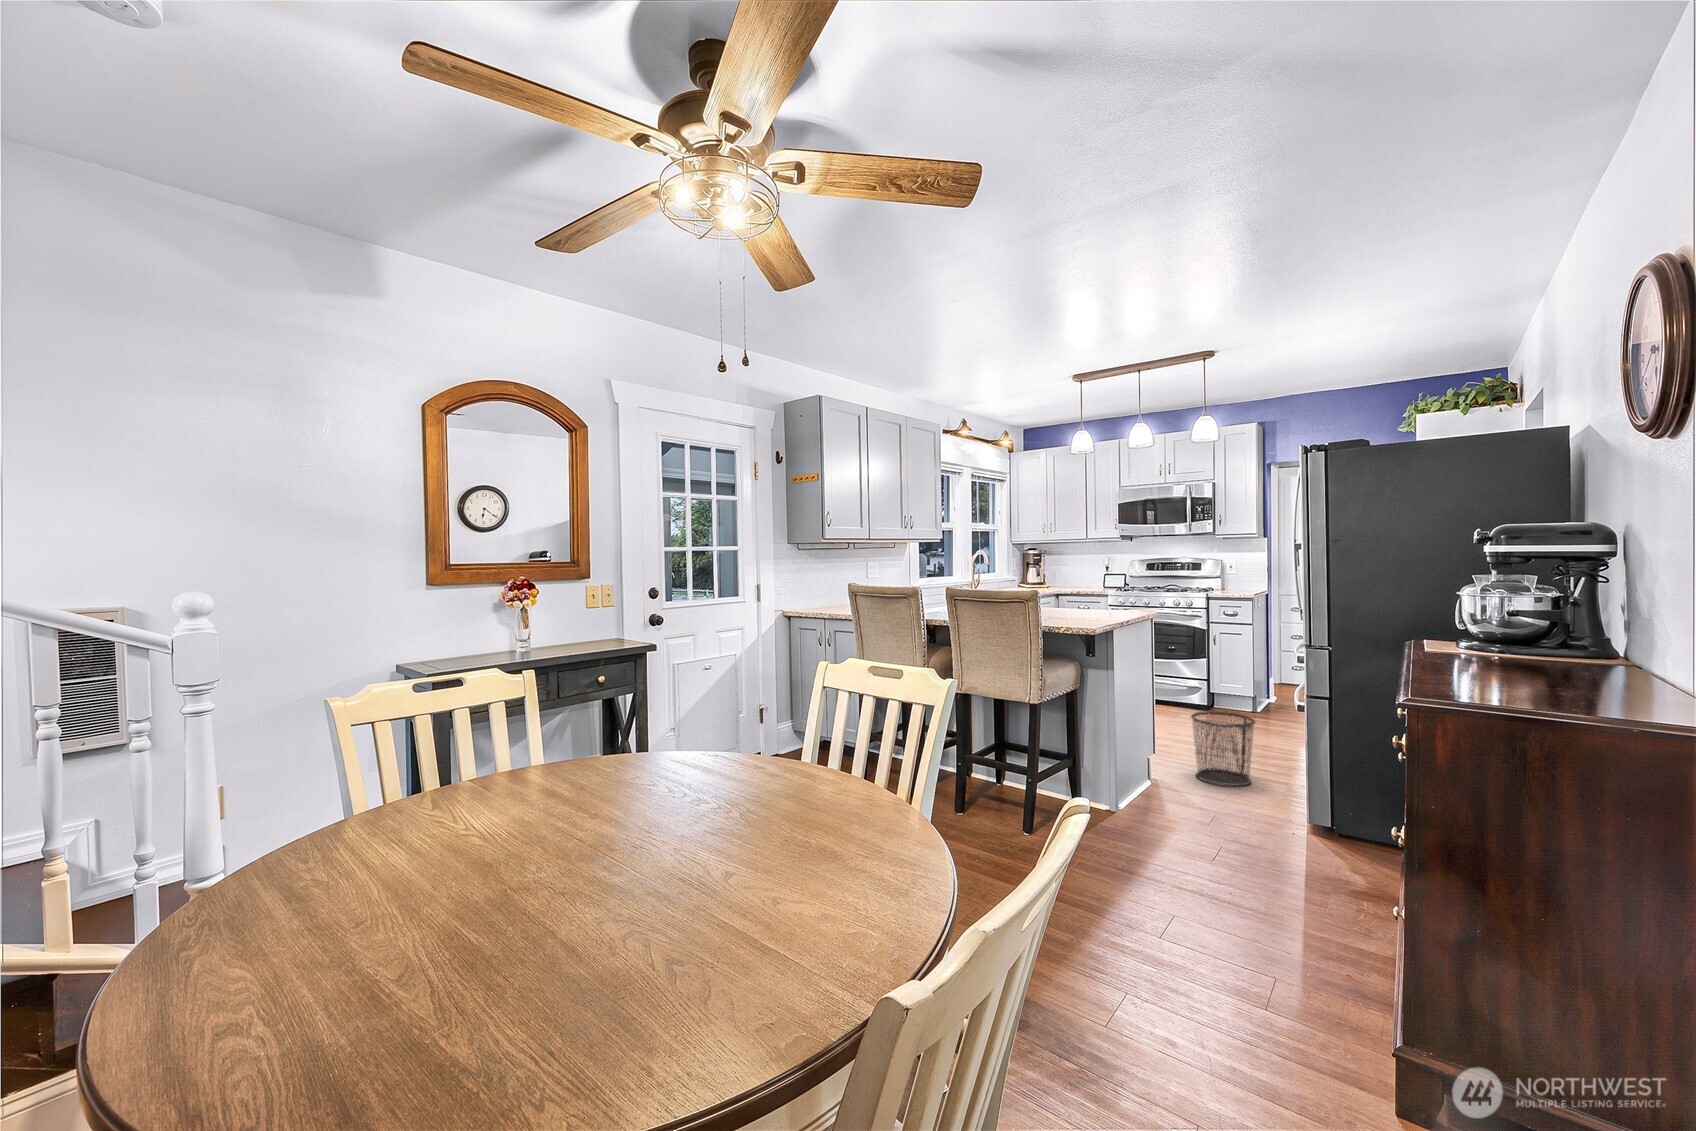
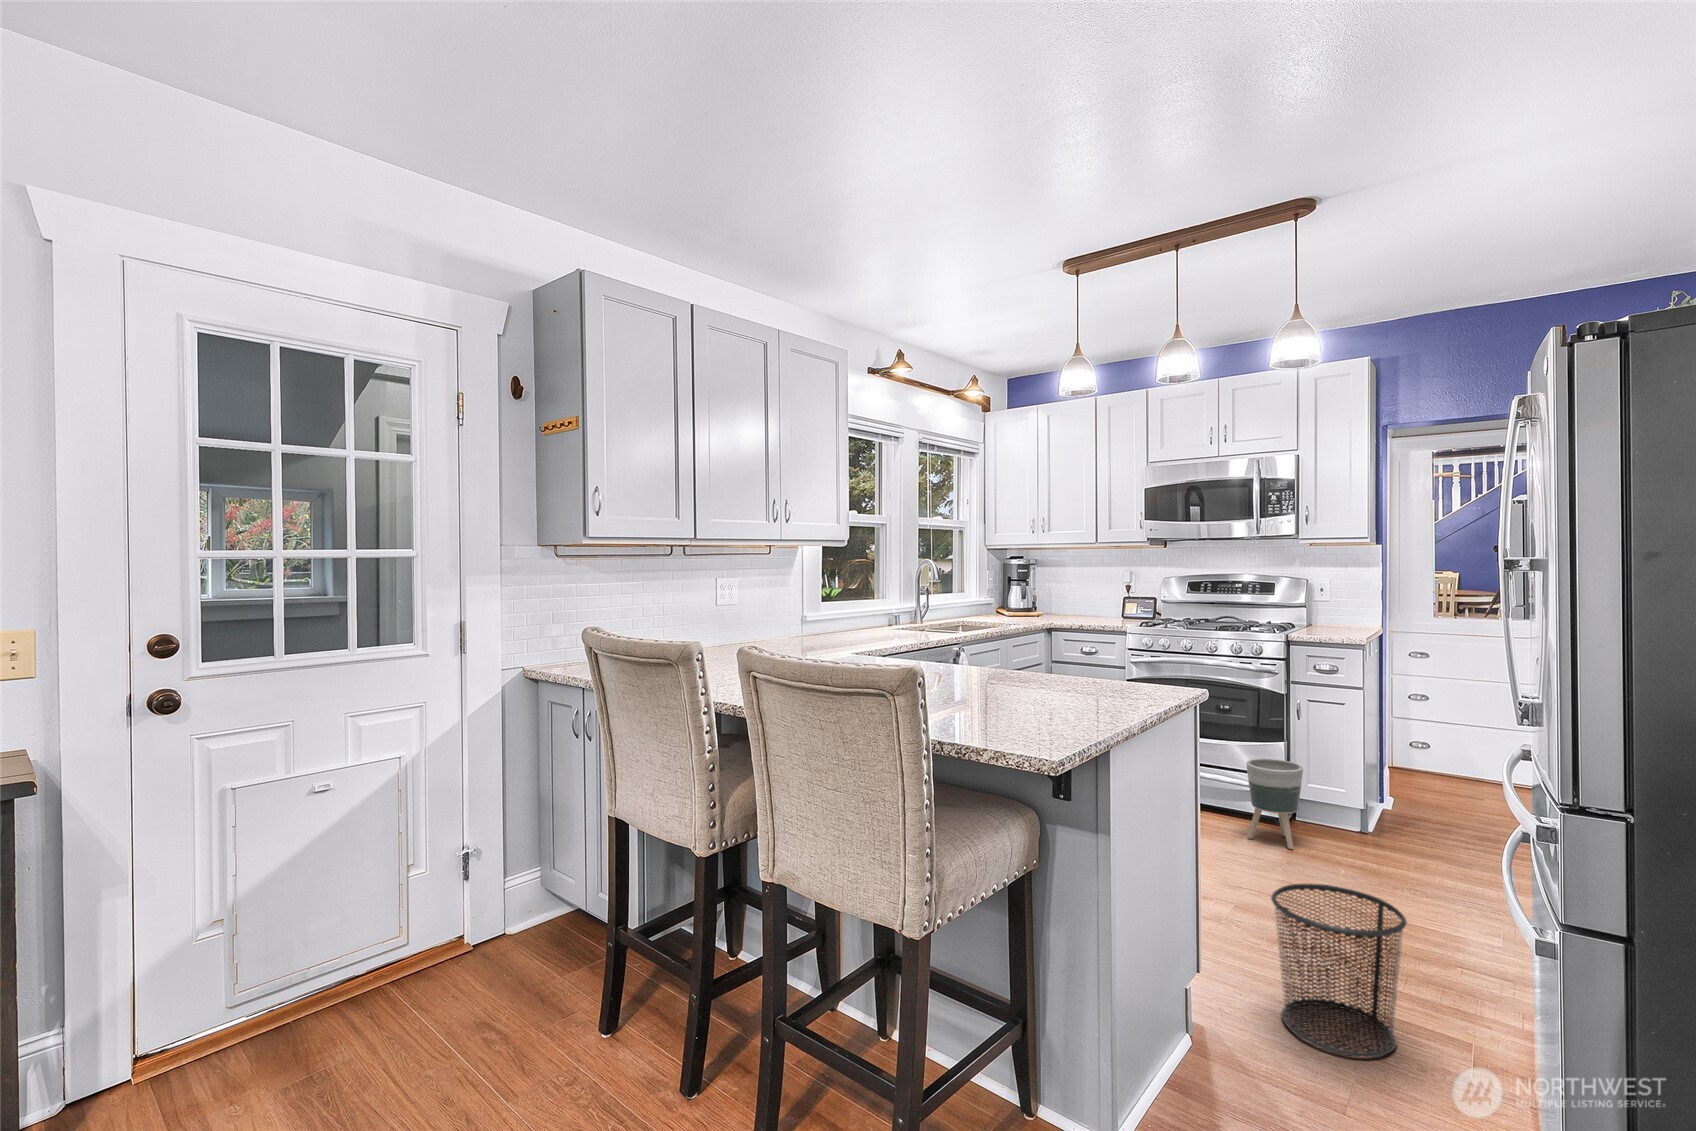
planter: none [1183,667,1216,718] -> present [1246,759,1303,849]

